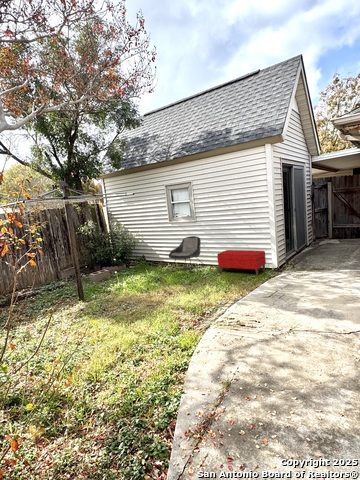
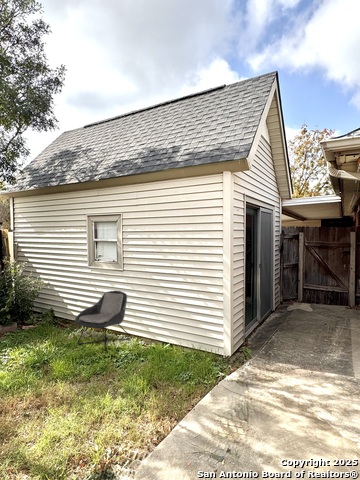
bench: present [217,250,266,276] -> none [145,317,216,367]

